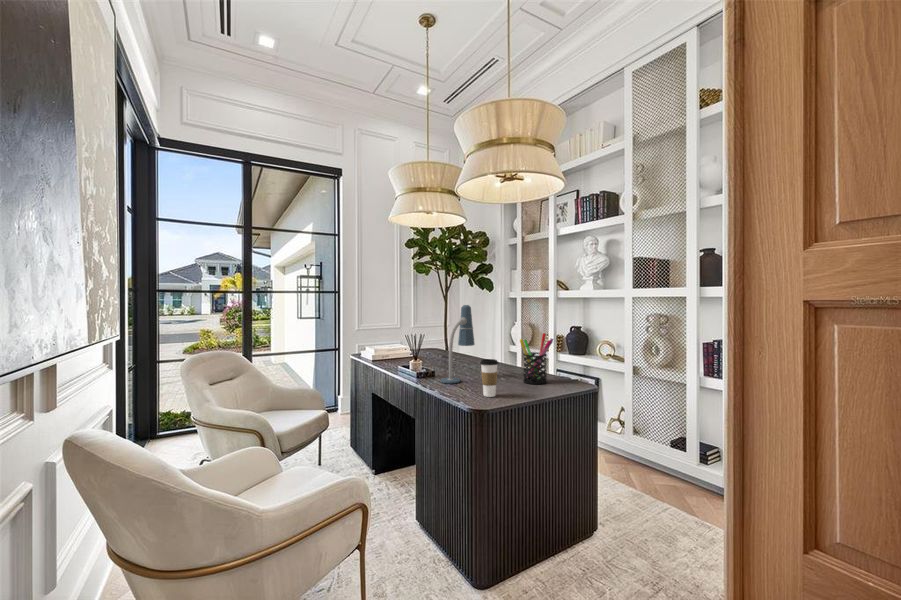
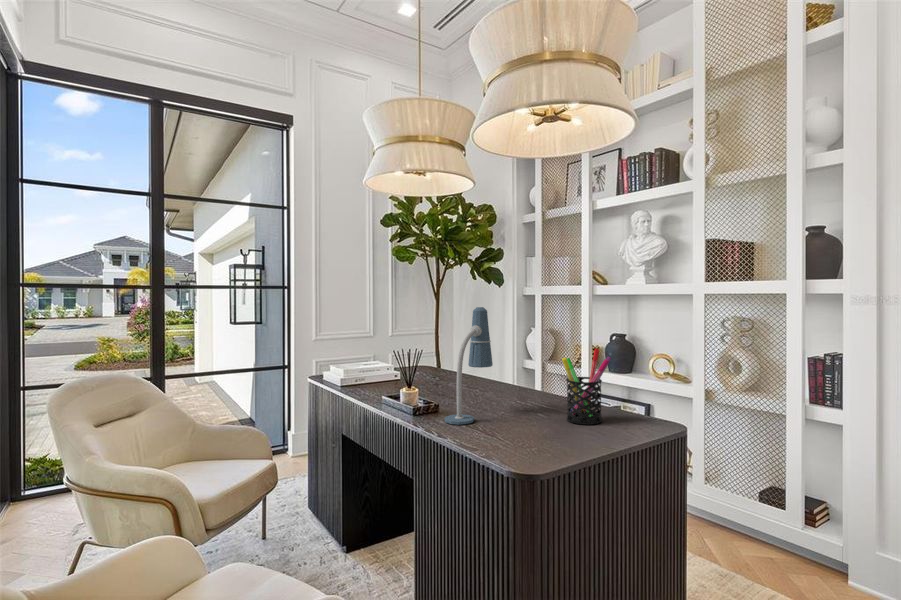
coffee cup: present [480,359,498,397] -> none [509,390,537,448]

